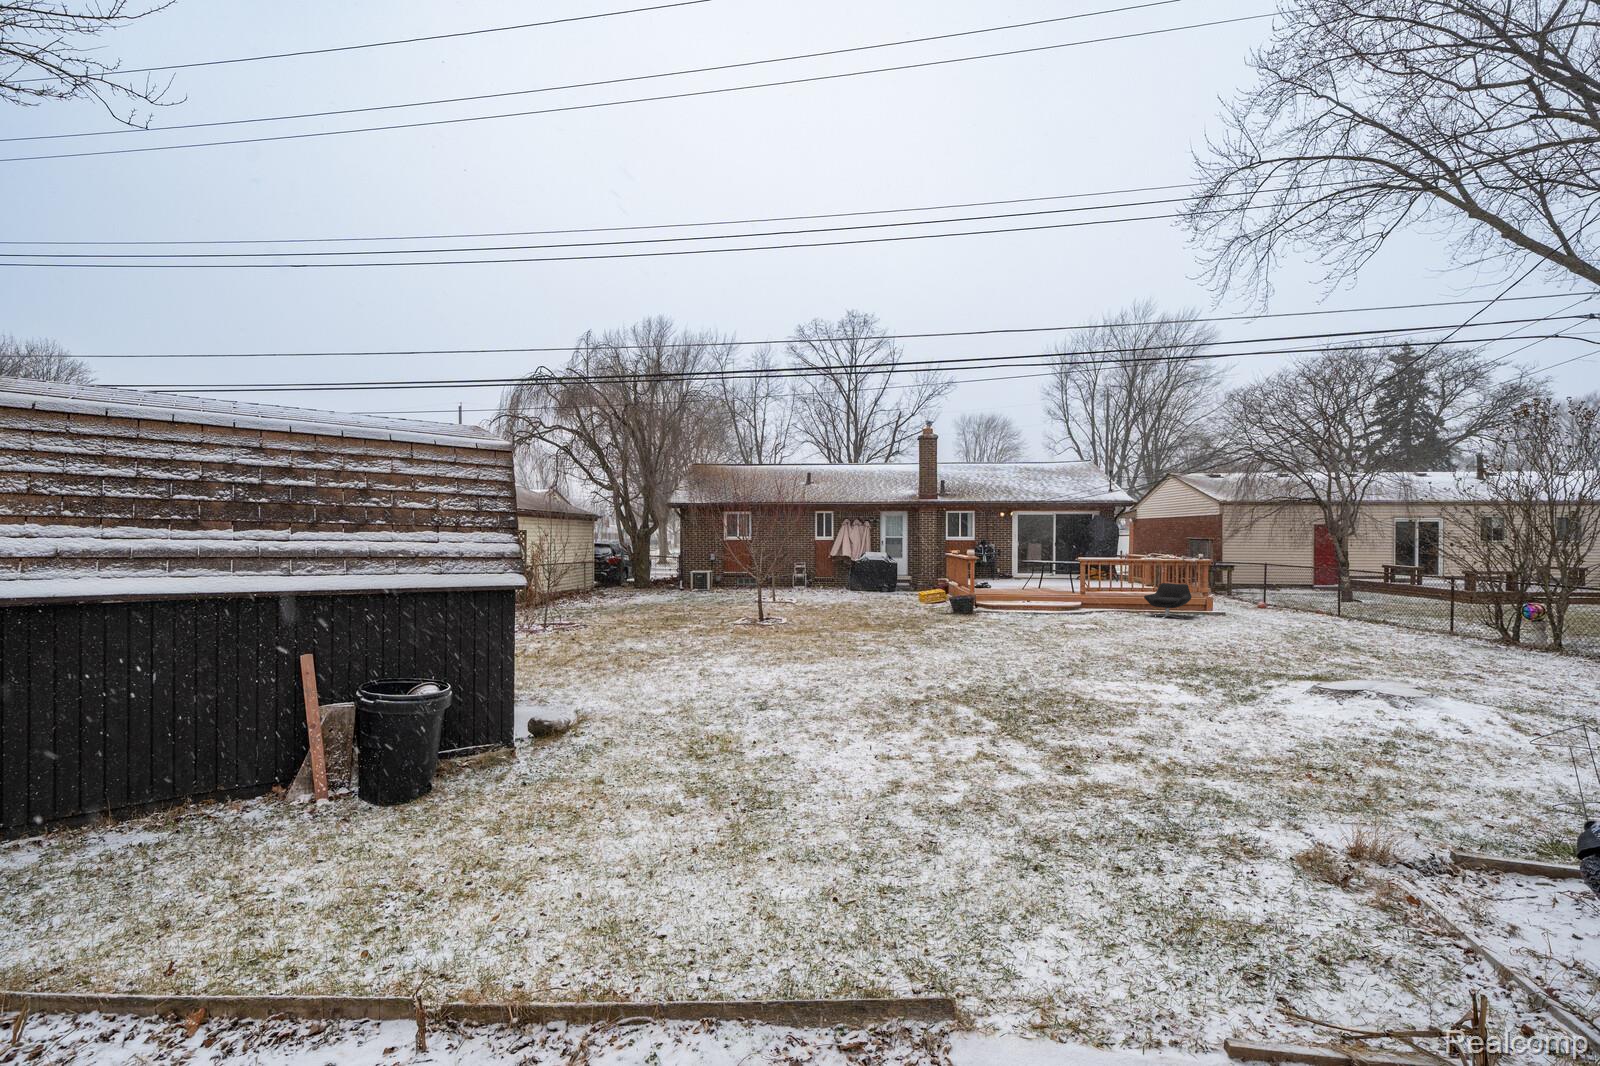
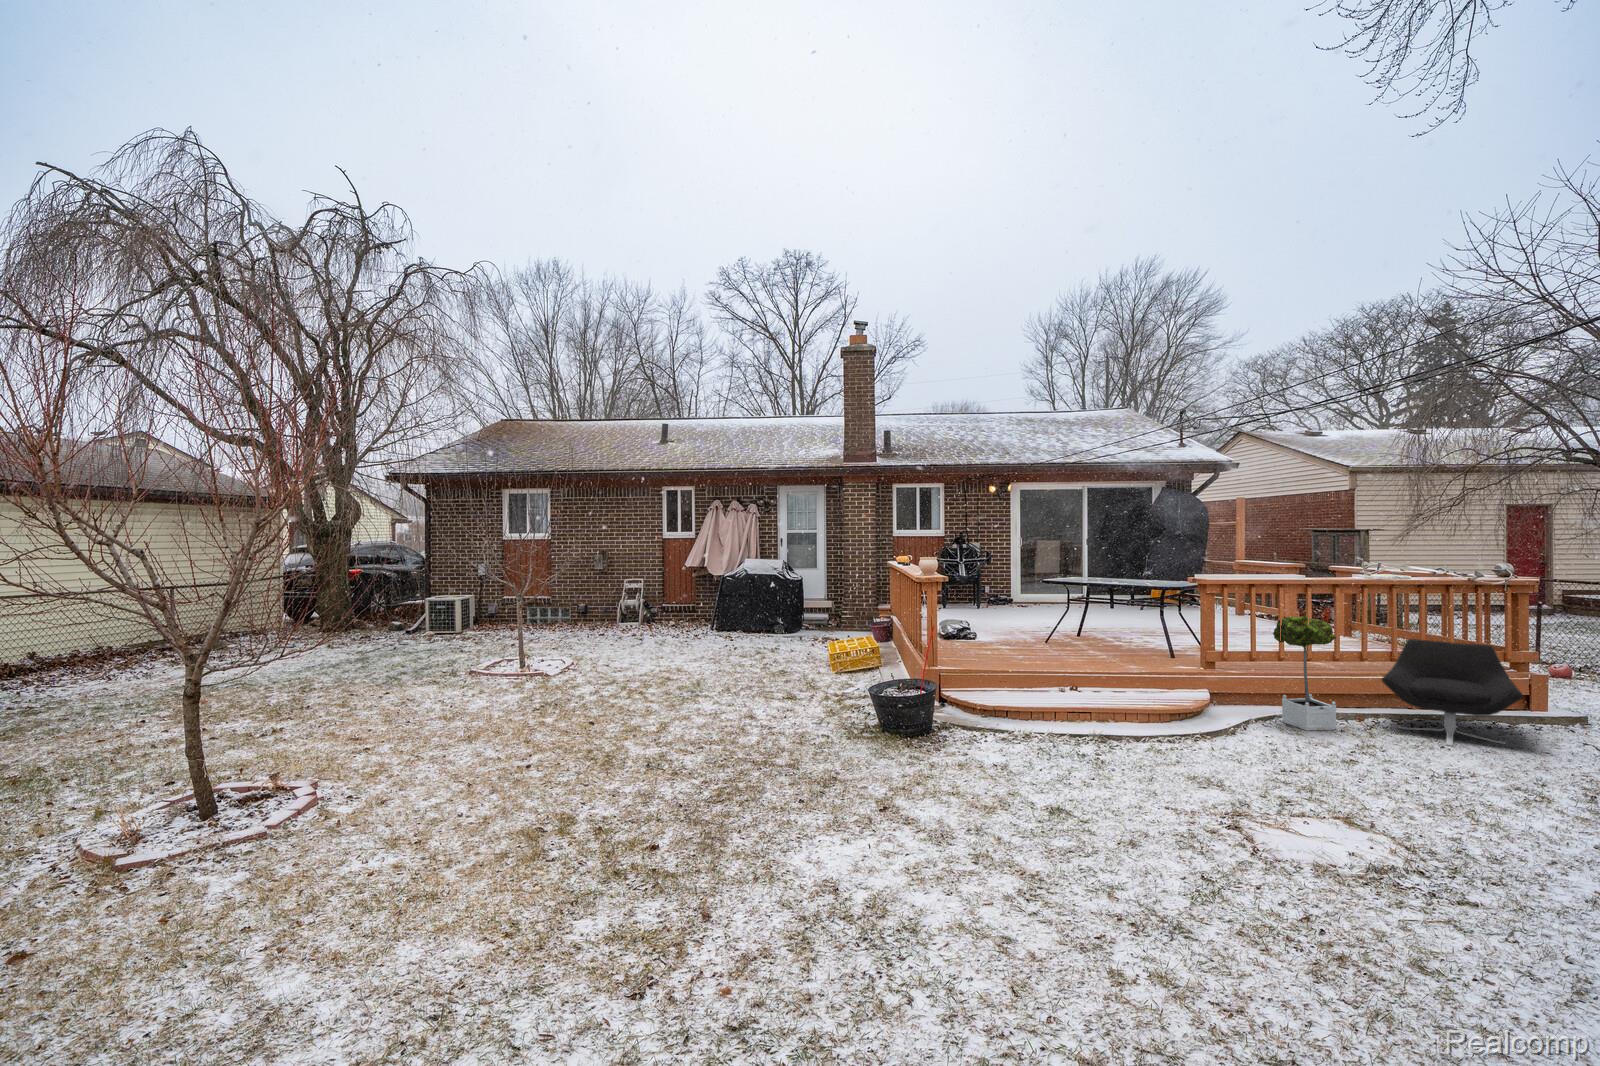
potted tree: none [1105,572,1127,616] -> present [1273,615,1336,731]

